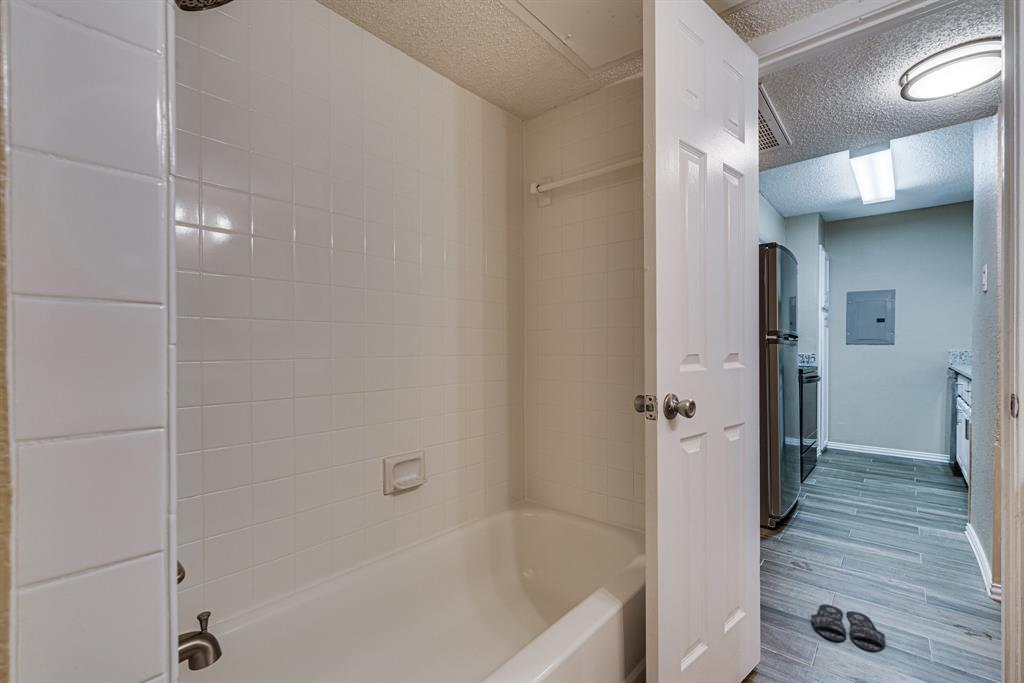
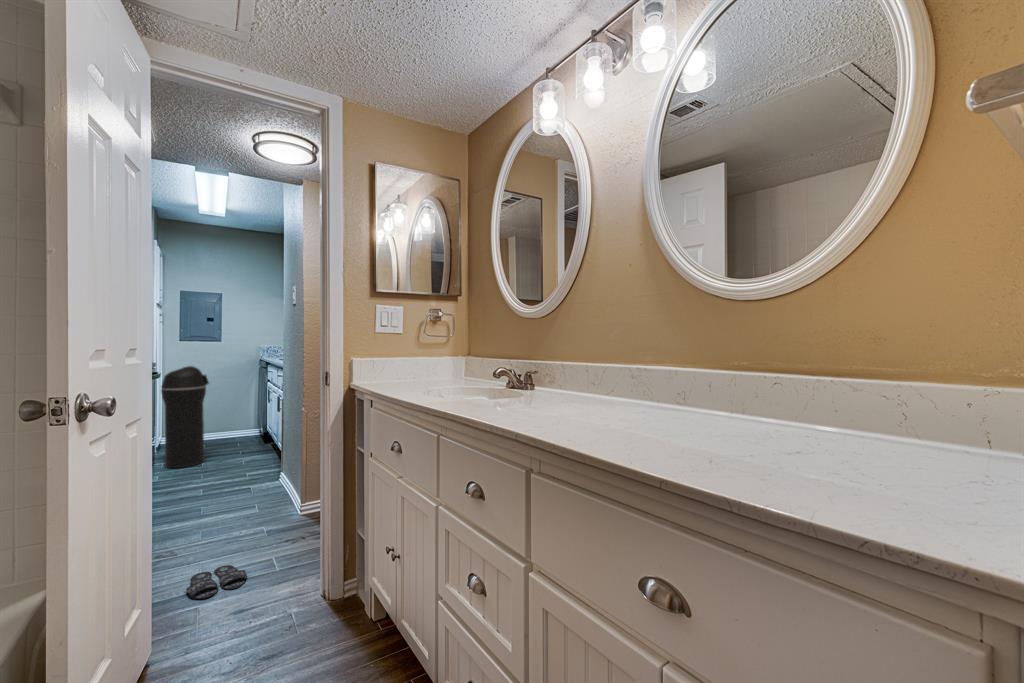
trash can: none [821,371,873,480] -> present [161,366,209,468]

